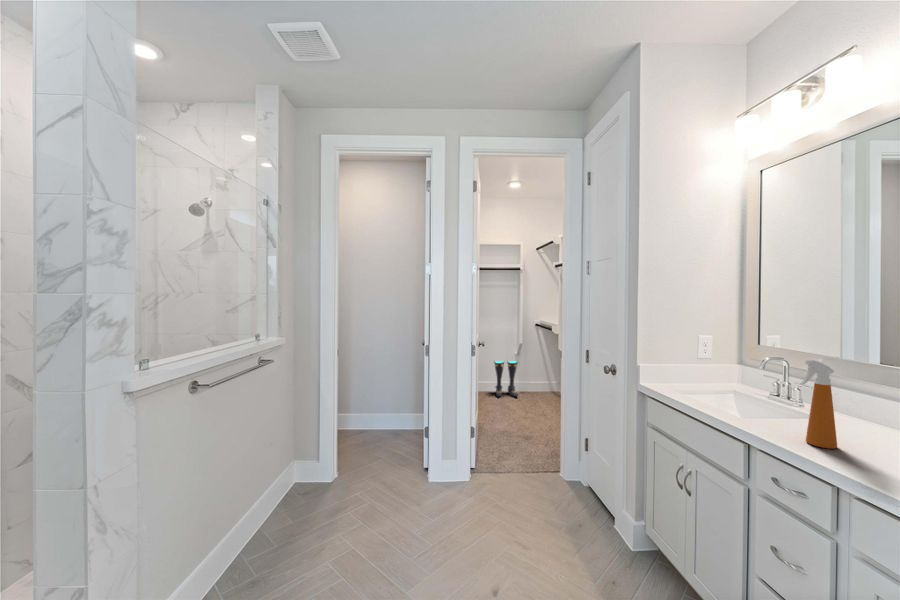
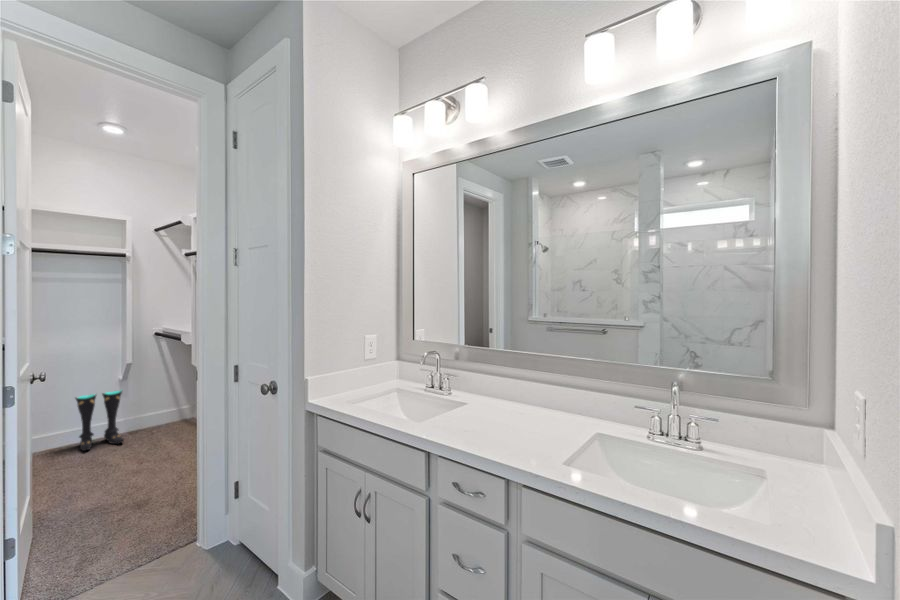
spray bottle: present [800,360,837,449] -> none [471,357,494,439]

